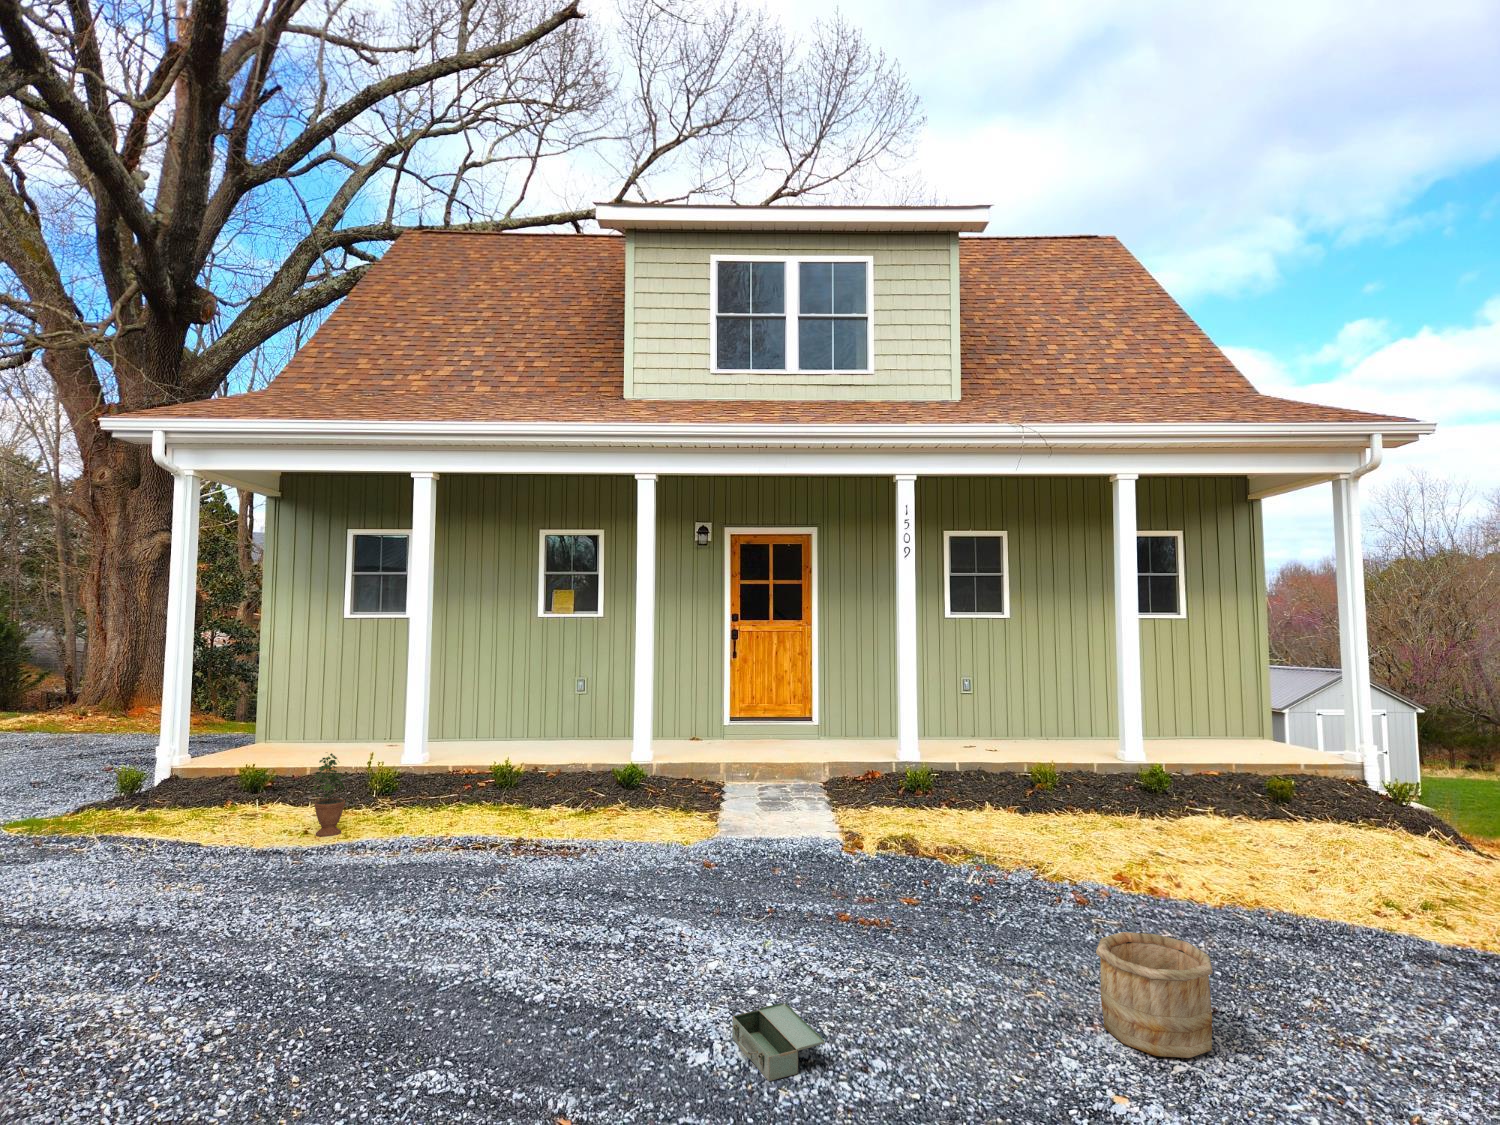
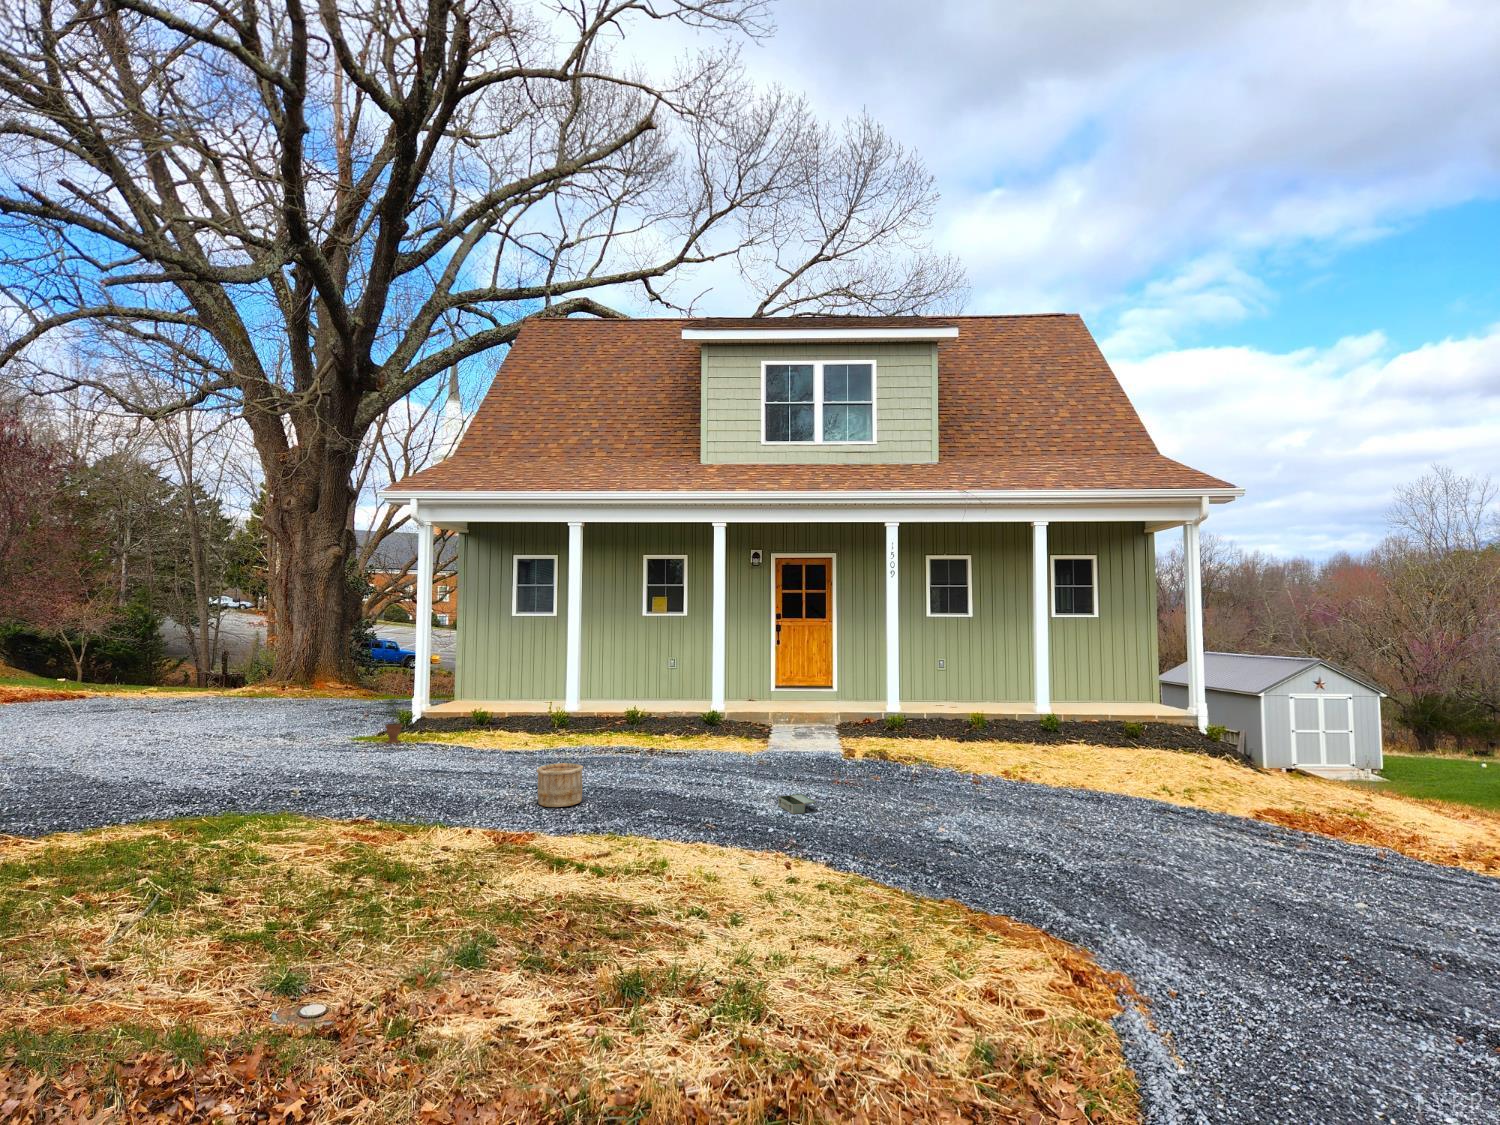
potted plant: present [310,753,345,837] -> present [385,697,402,743]
wooden bucket: present [1096,932,1212,1058] -> present [536,763,583,807]

